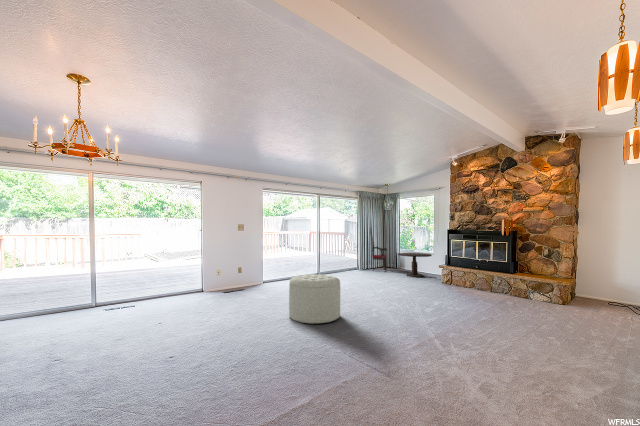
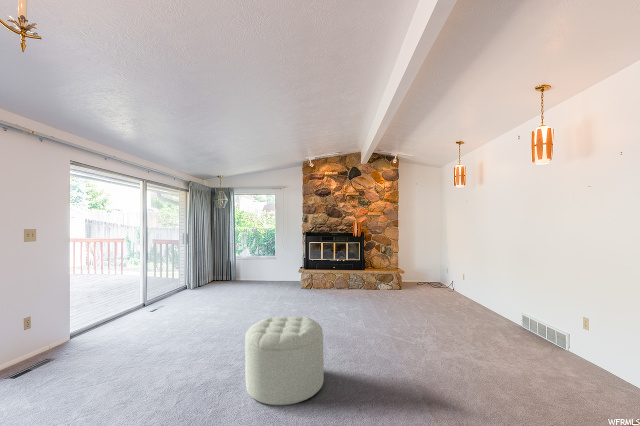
armchair: present [370,228,387,272] -> none [204,231,230,288]
side table: present [398,253,432,277] -> none [247,258,283,287]

